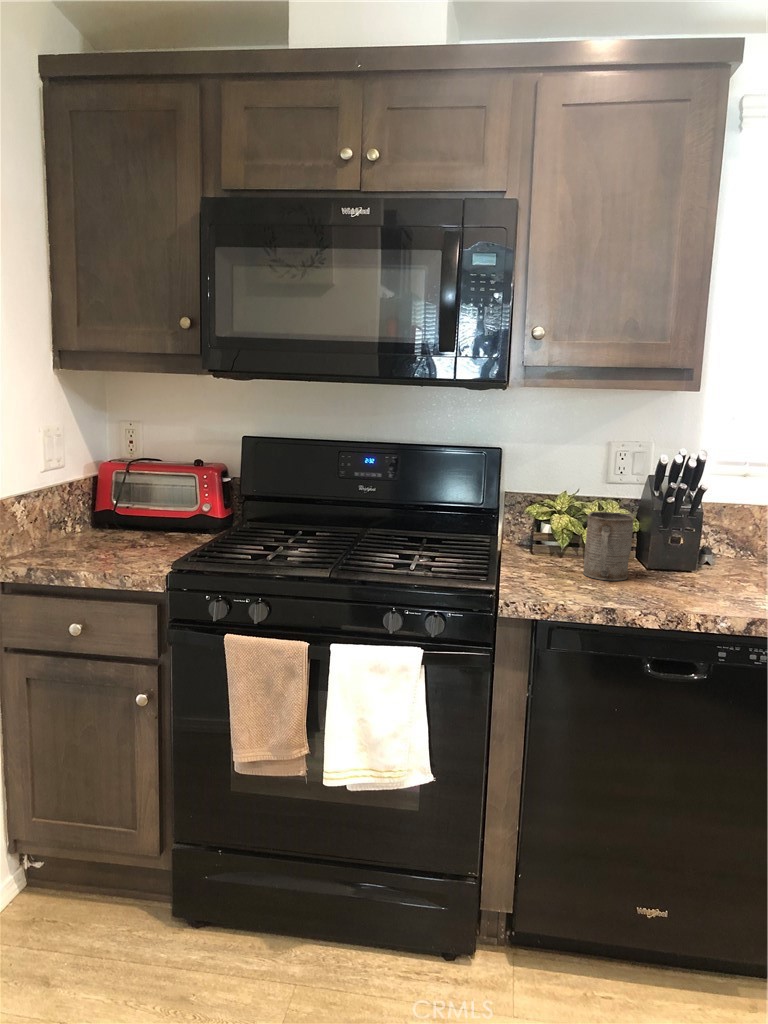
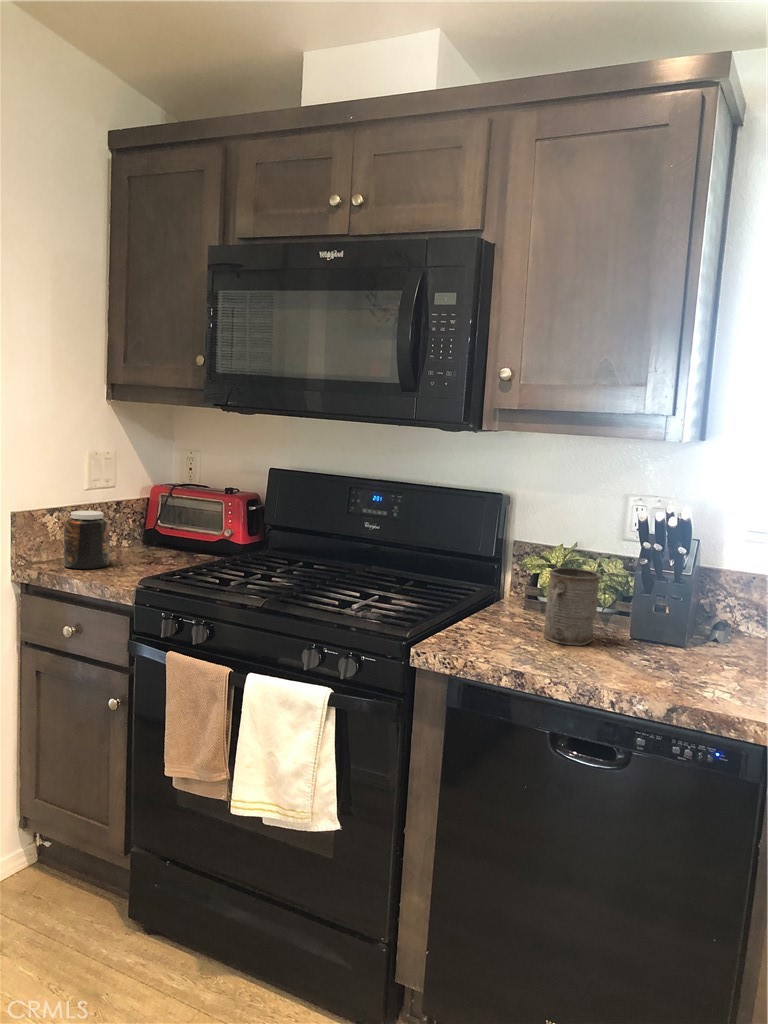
jar: none [45,494,97,560] -> present [64,511,109,569]

